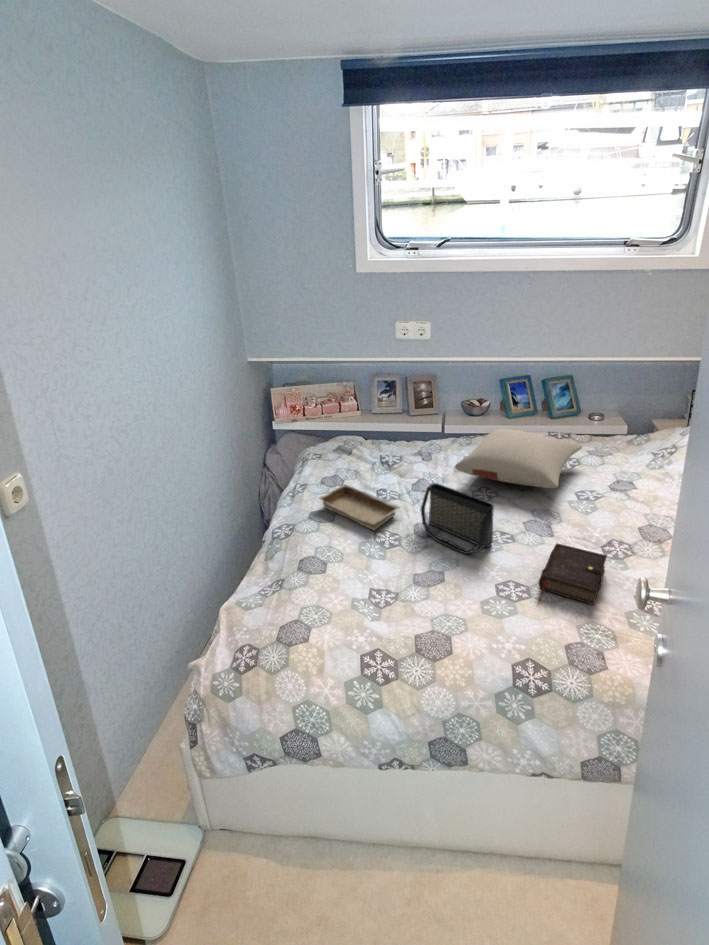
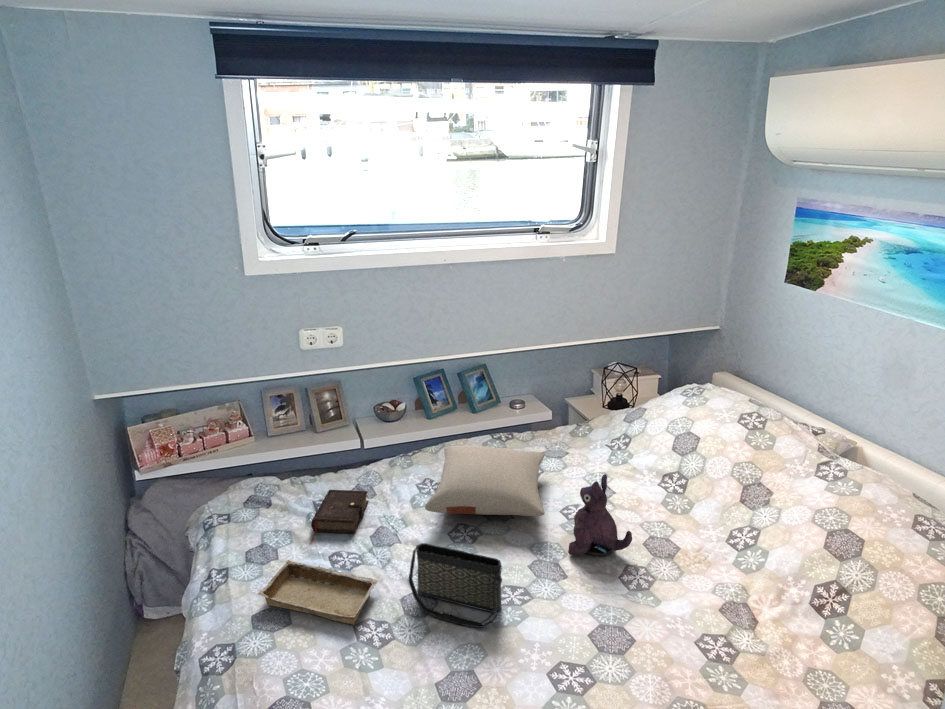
plush toy: none [573,456,641,531] -> present [568,474,632,556]
book: present [538,543,607,605] -> present [311,490,368,541]

